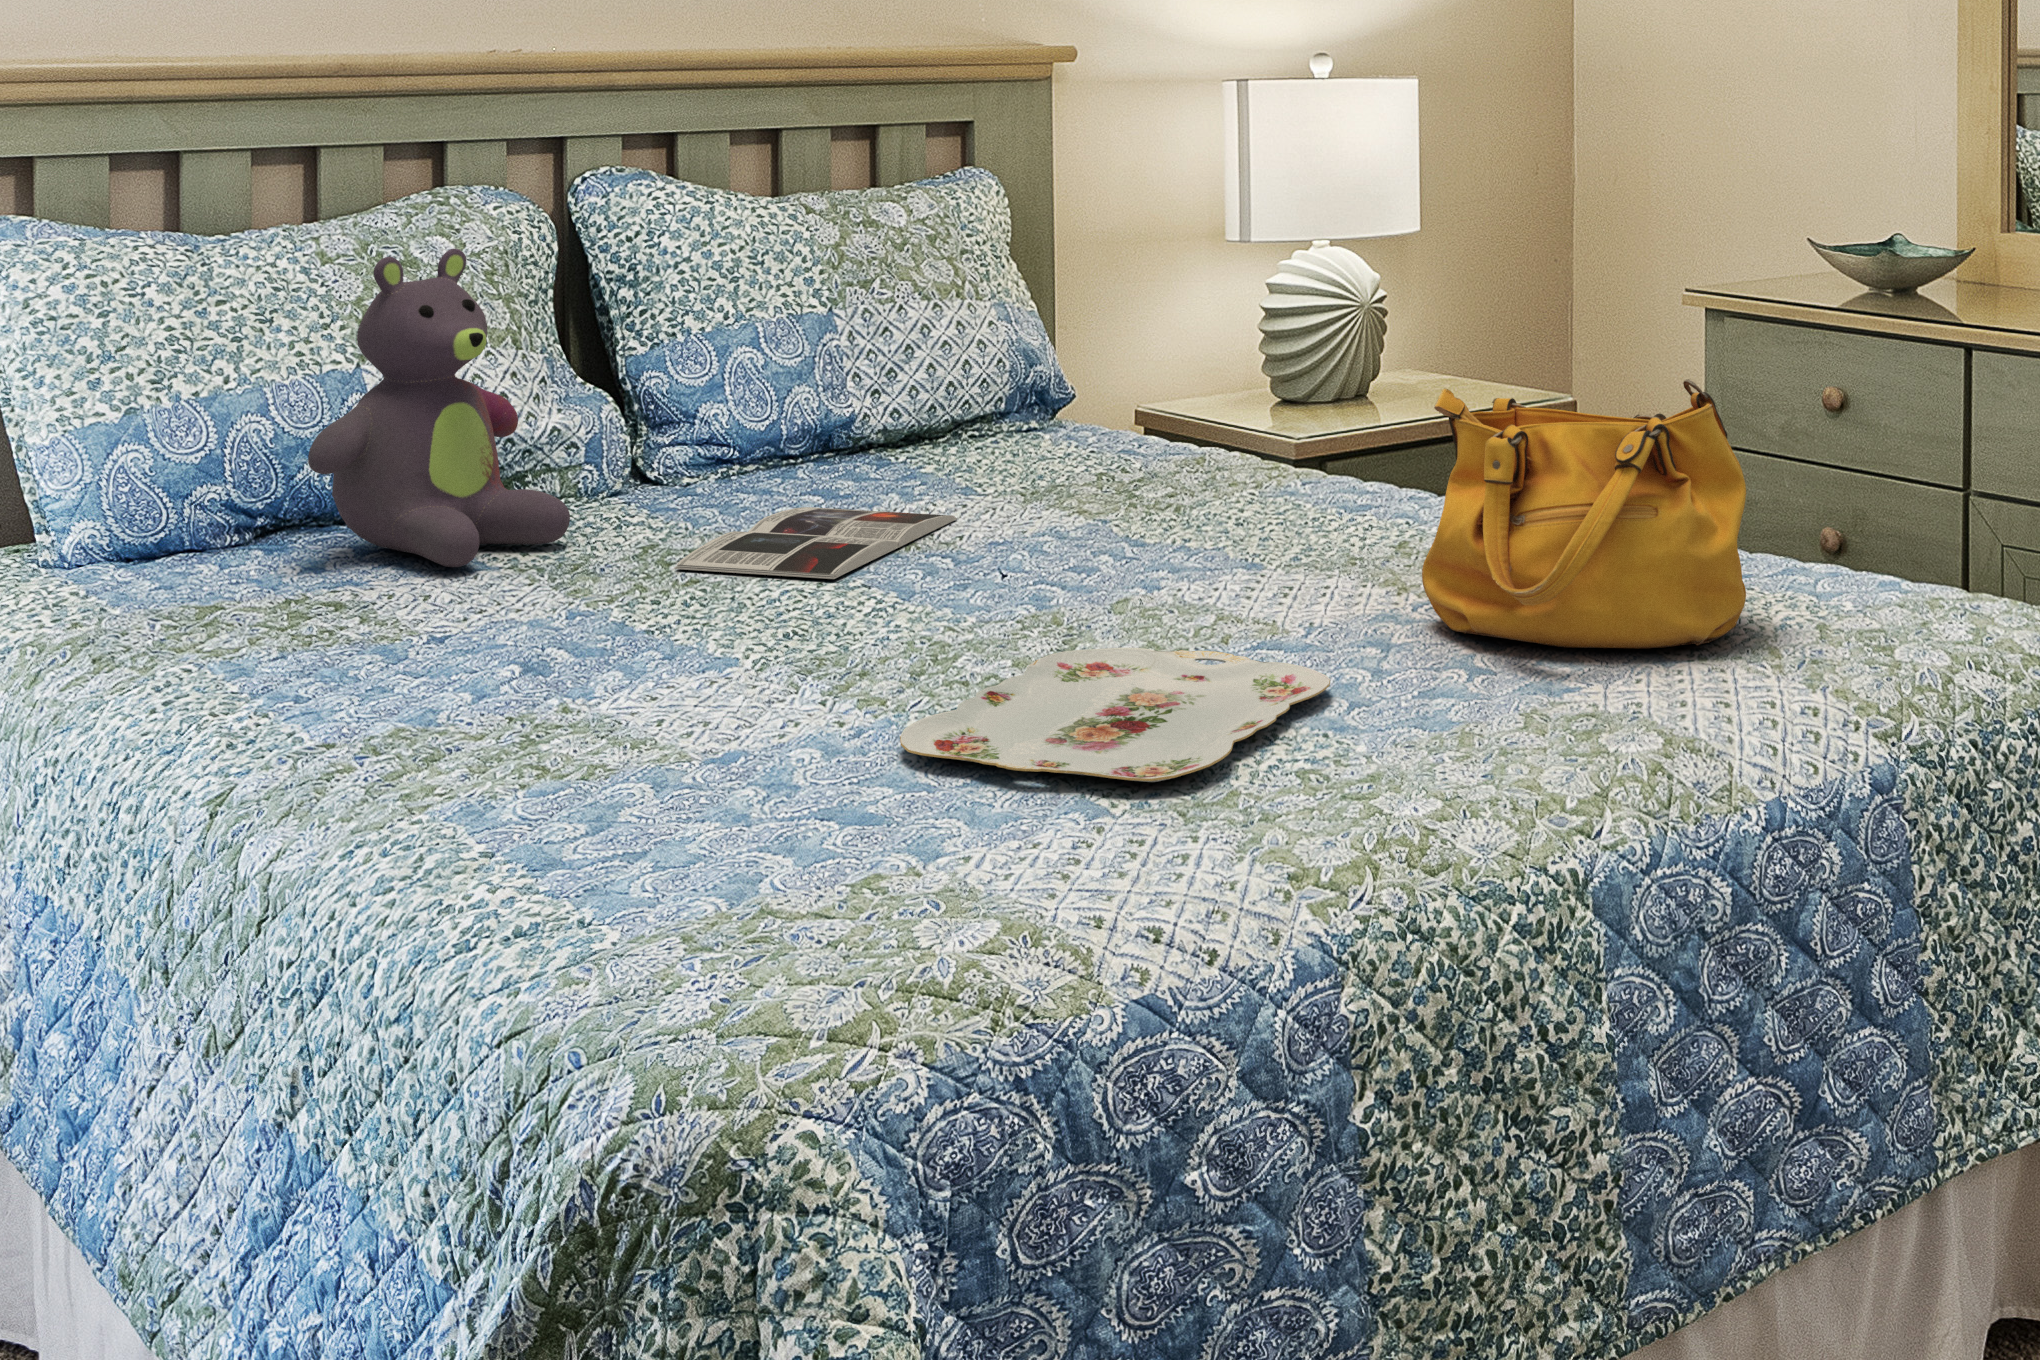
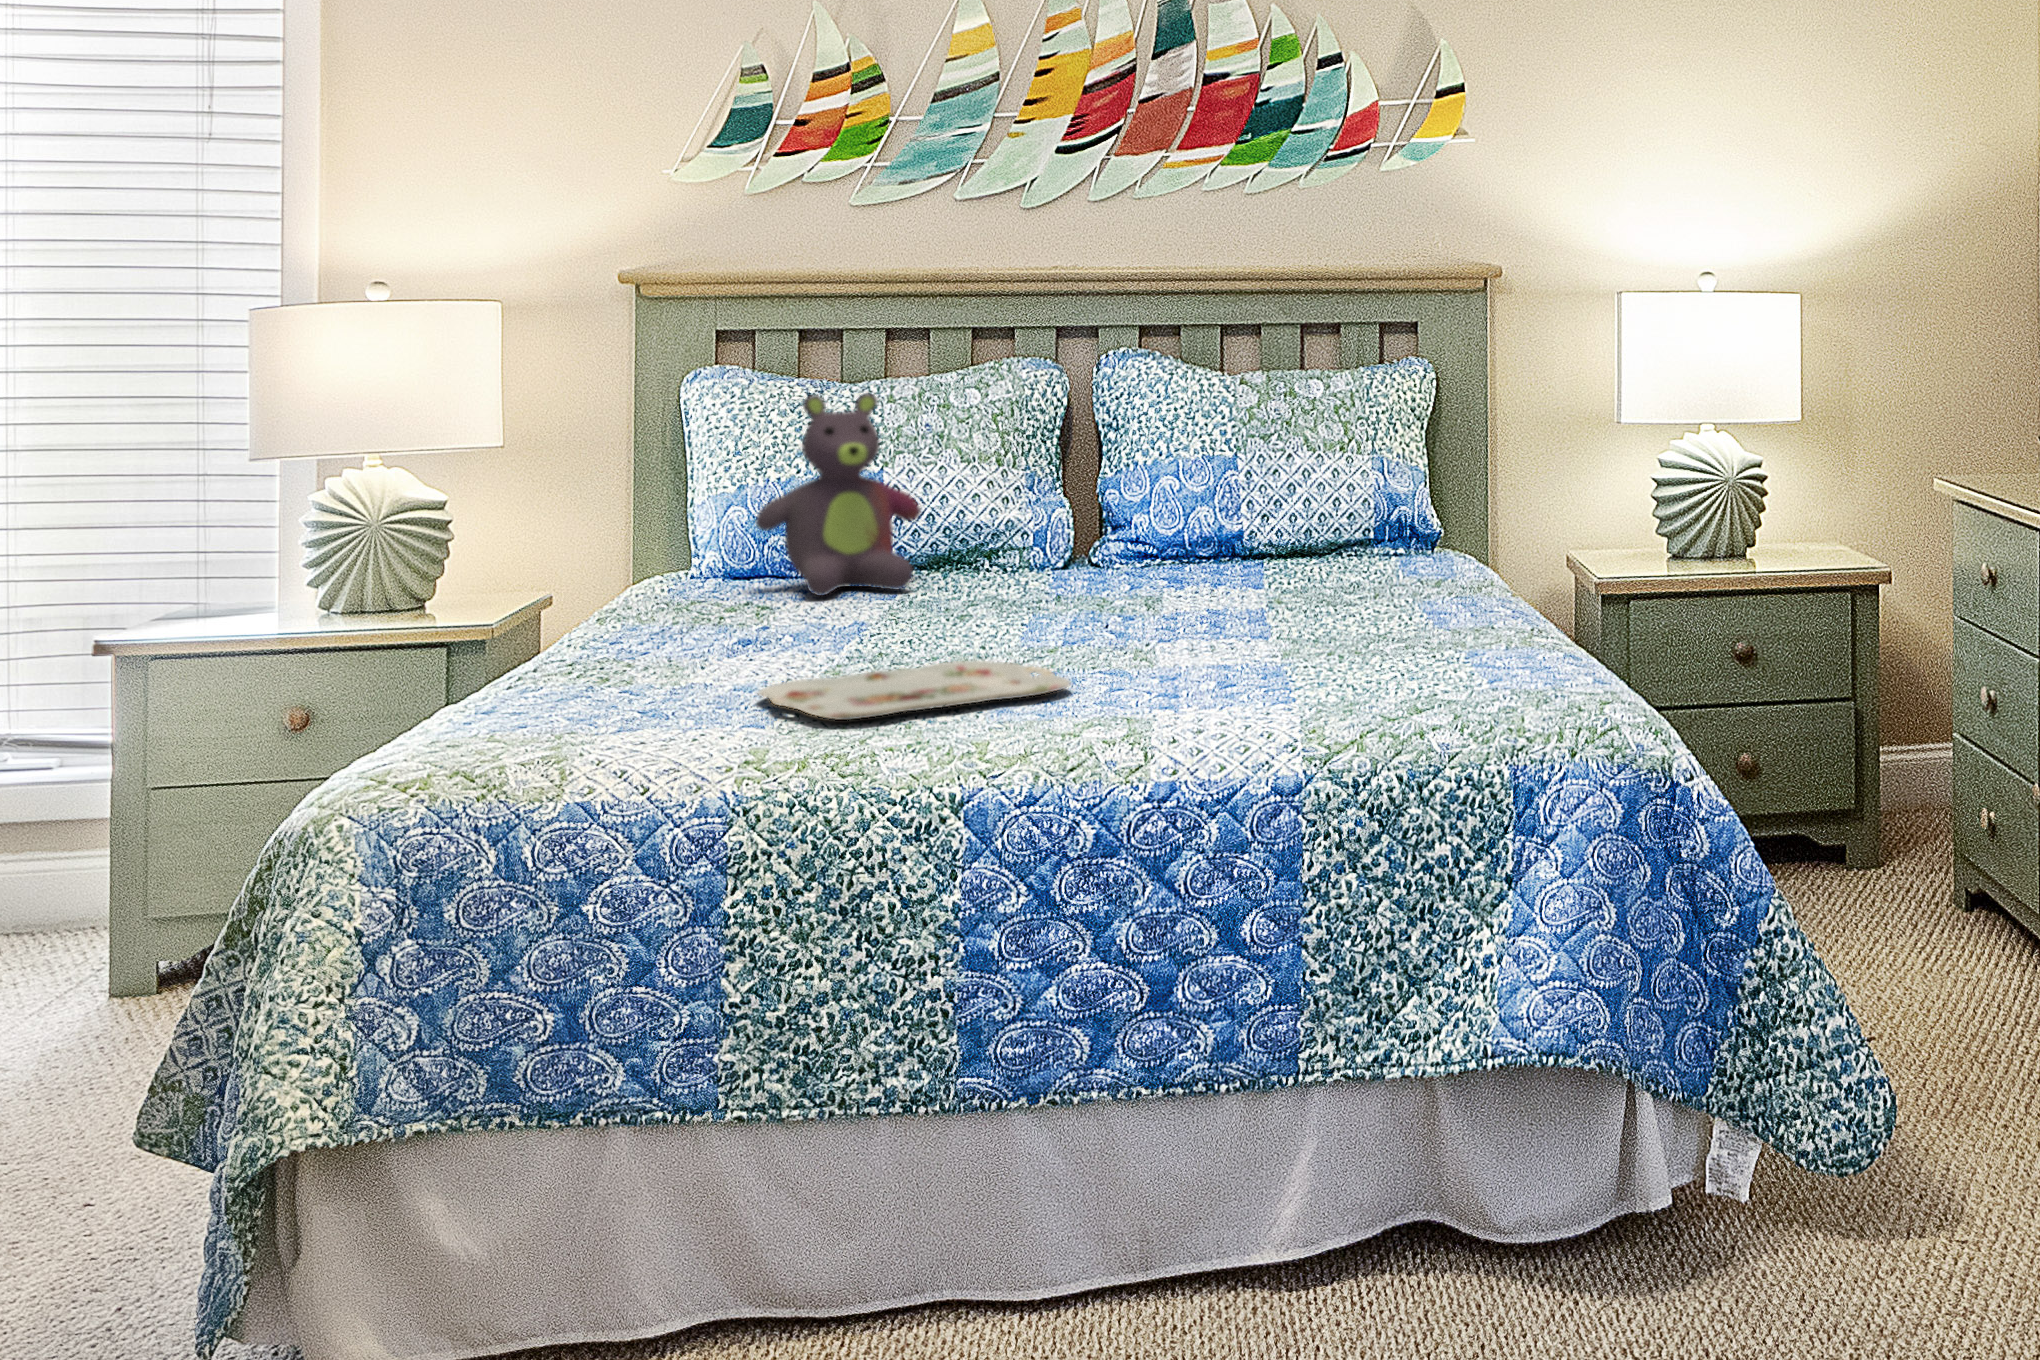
handbag: present [1422,379,1746,648] -> none [1199,503,1428,700]
magazine: present [674,507,957,579] -> none [925,583,1150,619]

